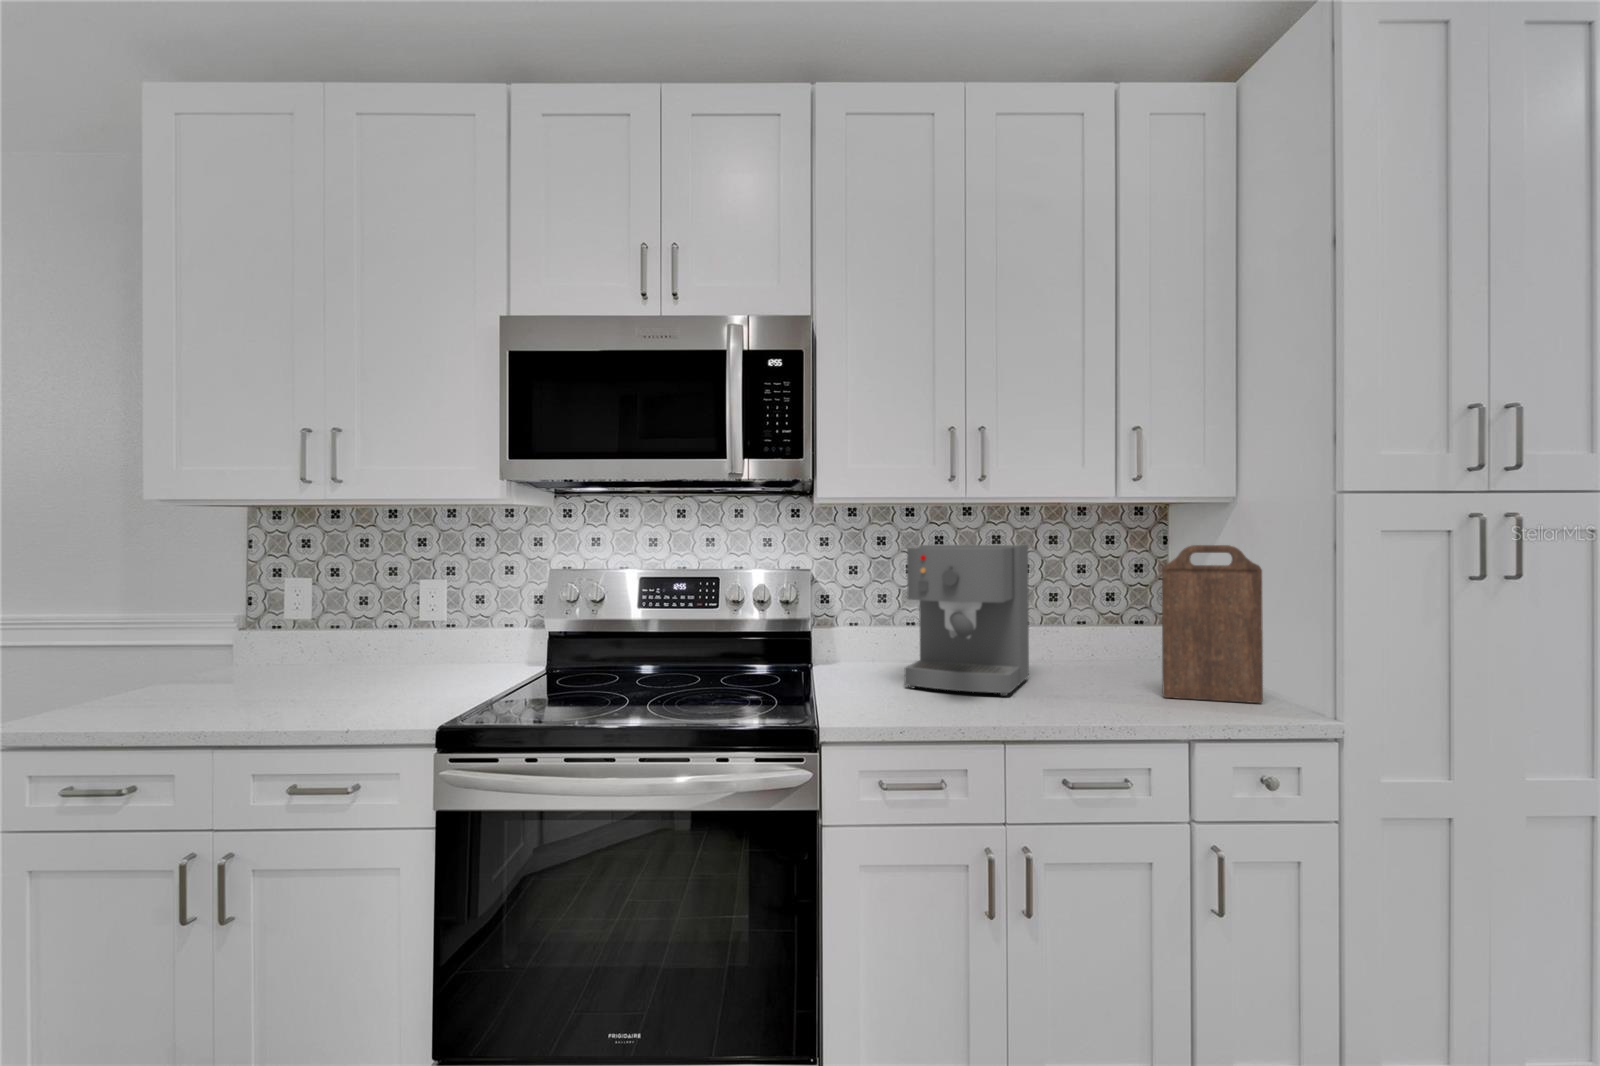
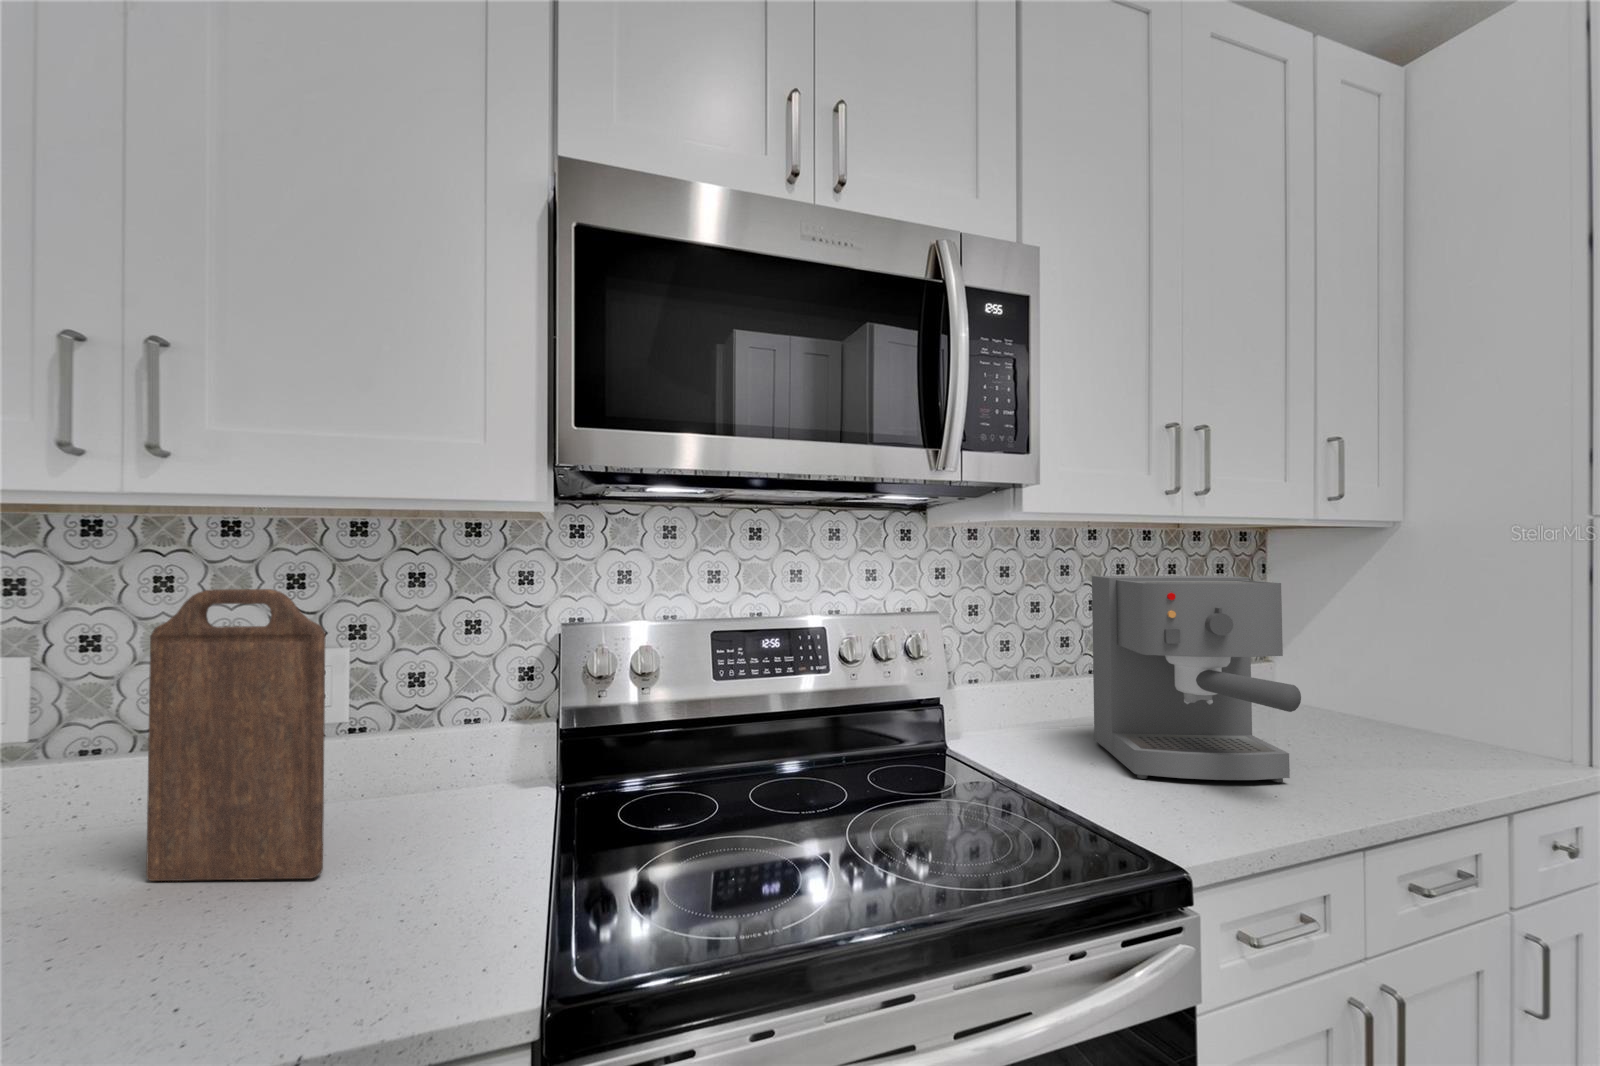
cutting board: present [1162,545,1263,703] -> present [146,589,325,881]

